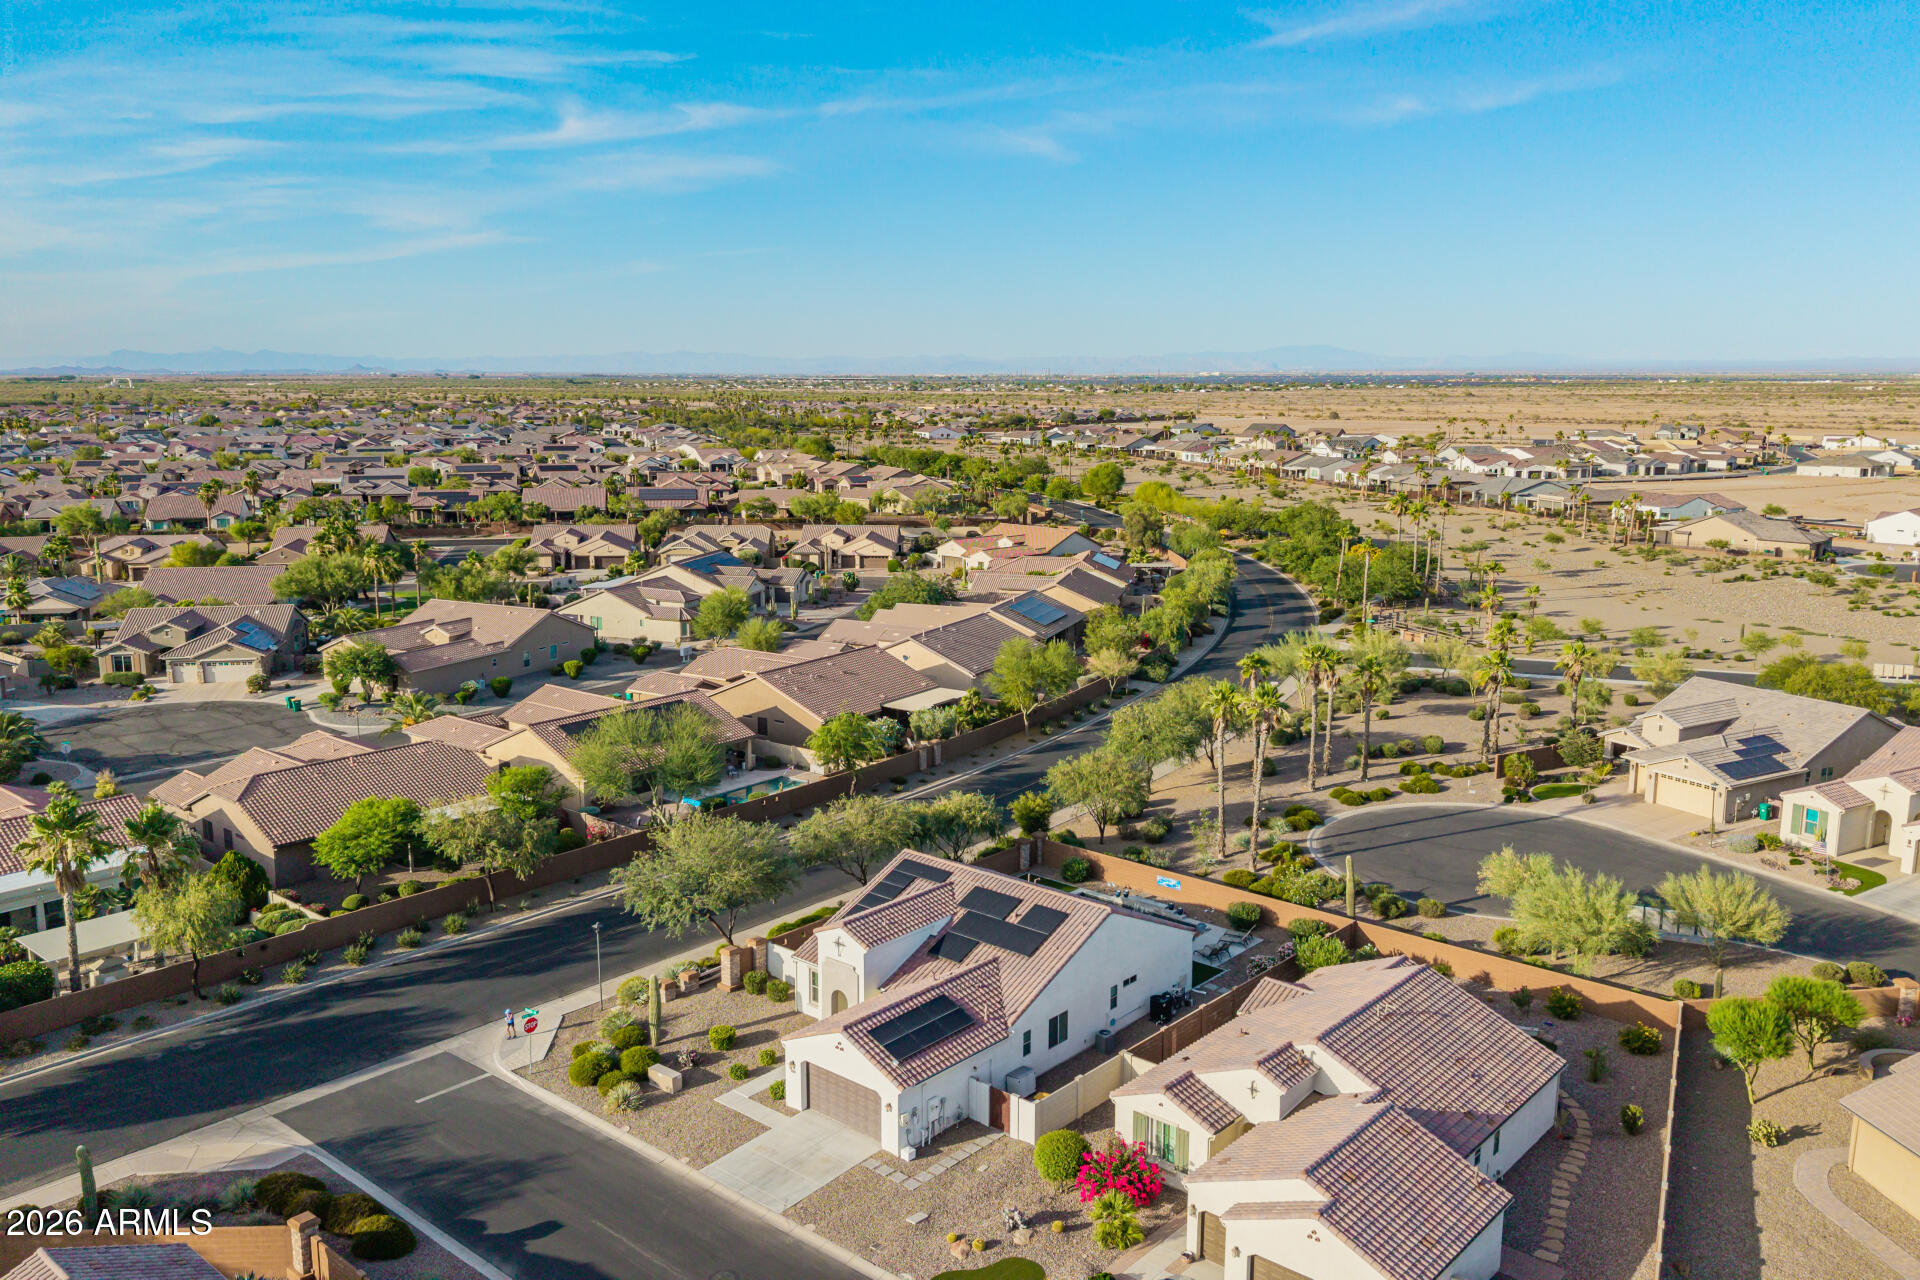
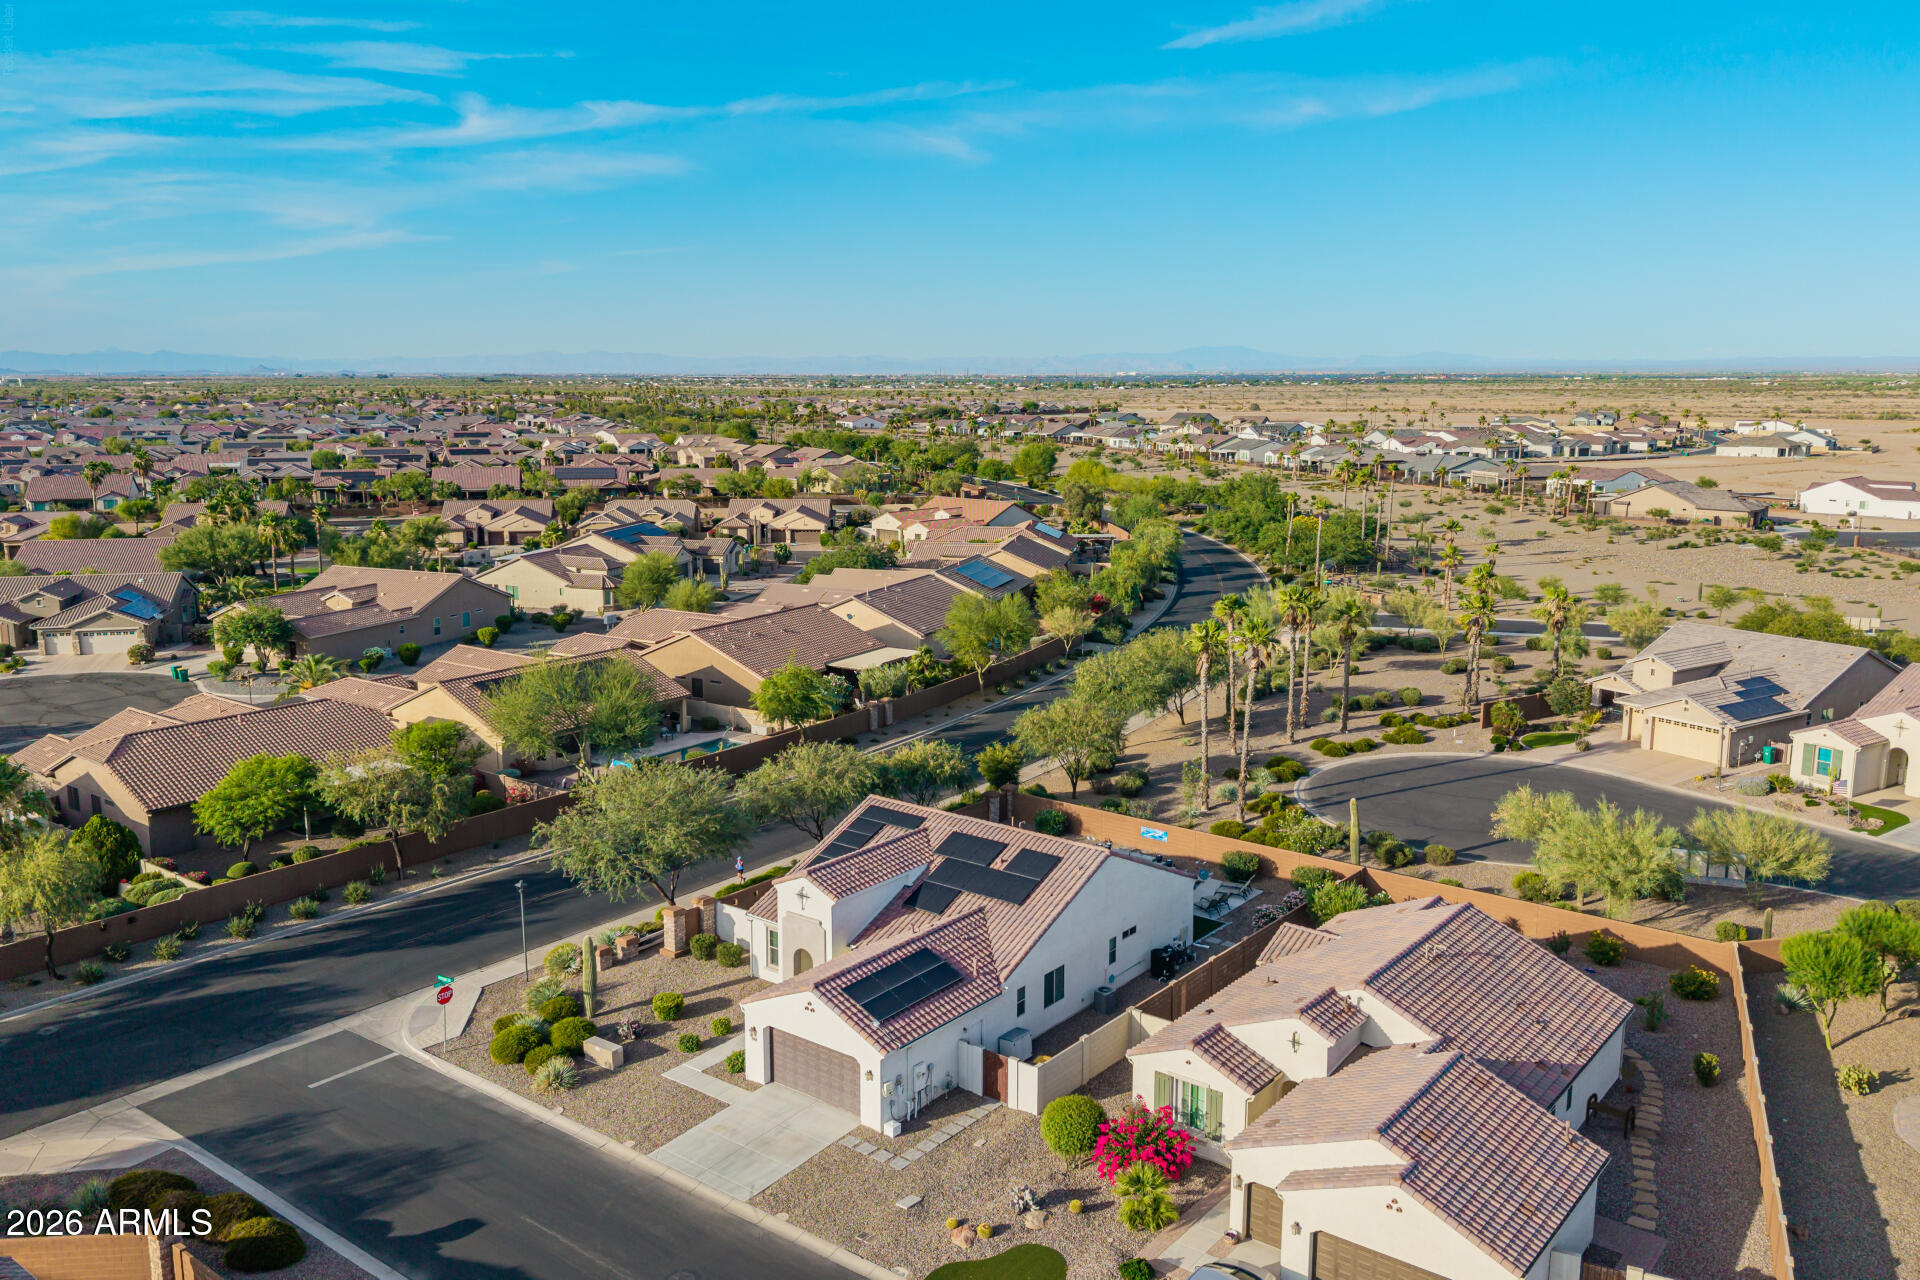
bench: none [1515,1140,1558,1182] -> present [1585,1093,1635,1139]

